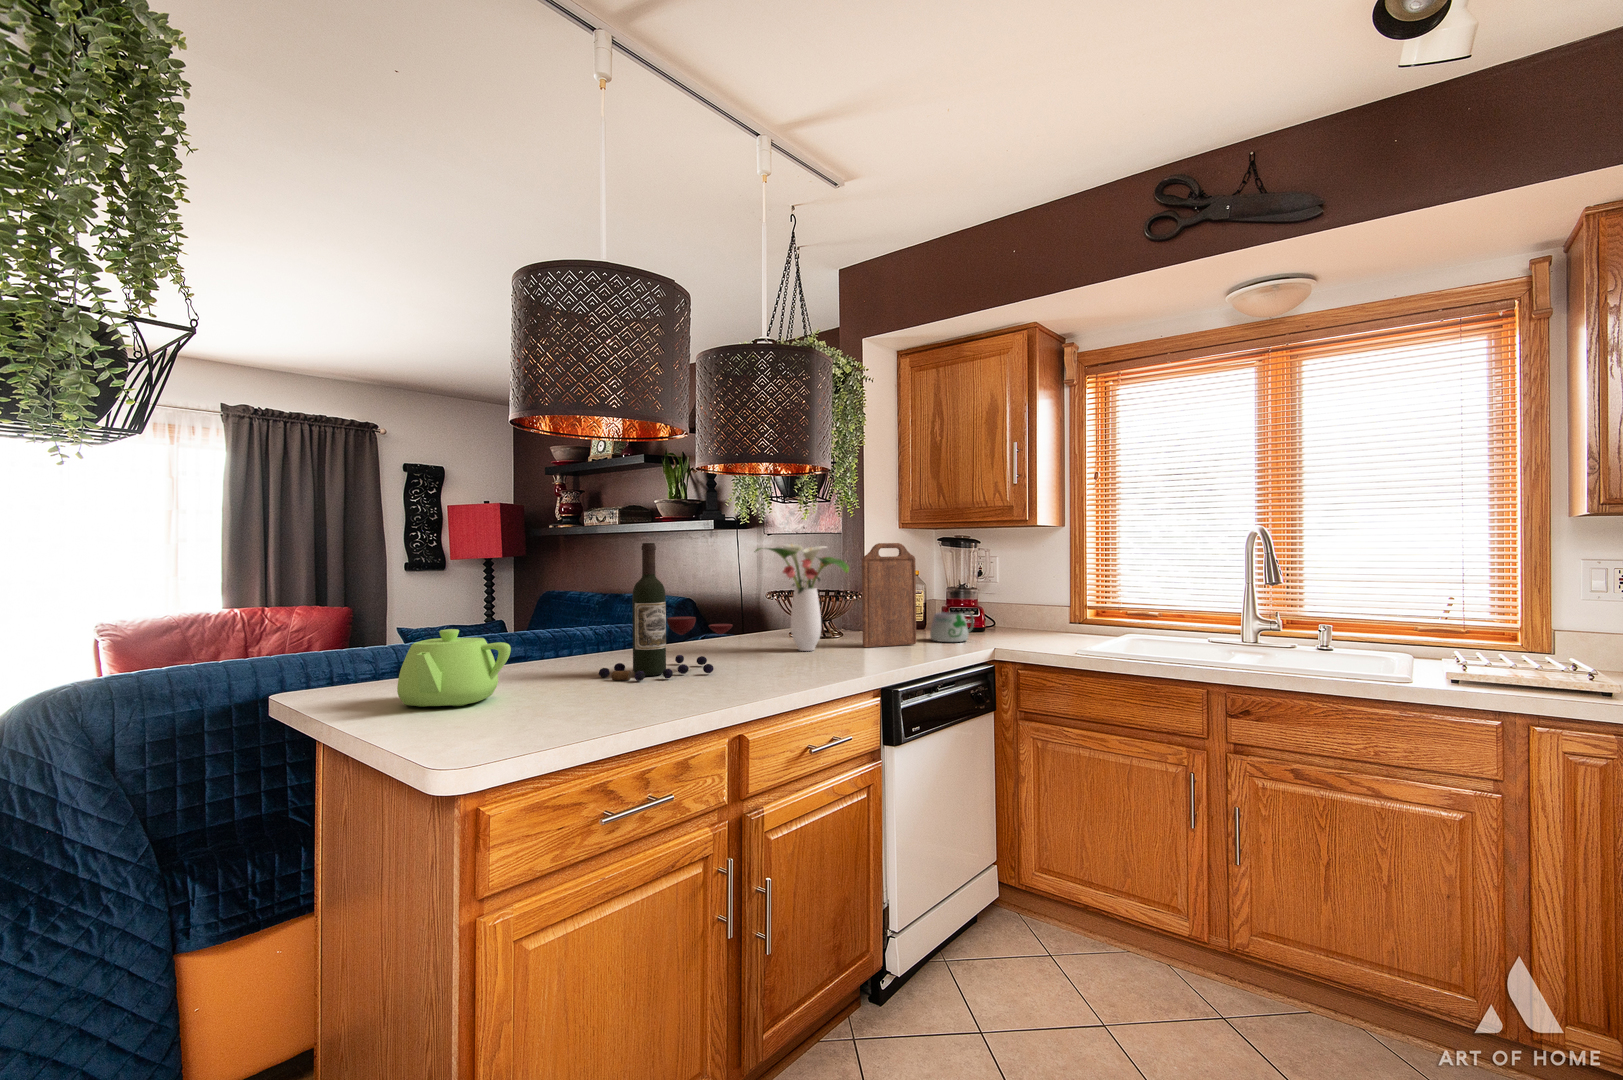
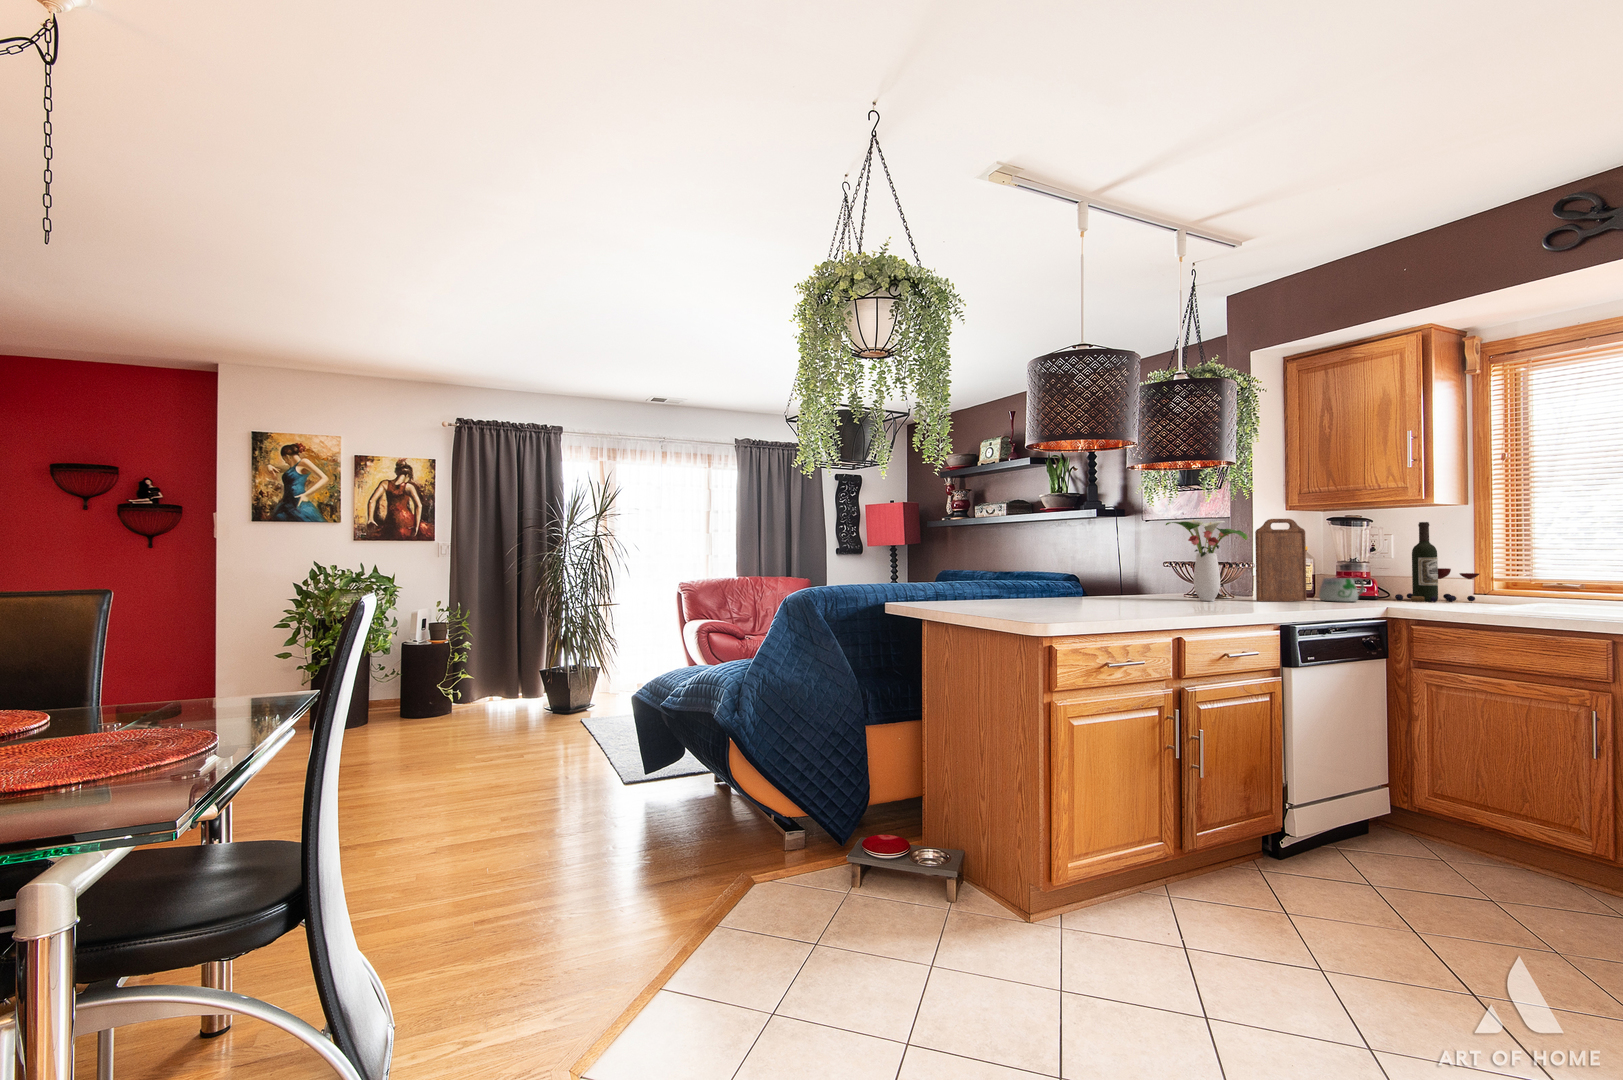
wine bottle: present [599,543,733,681] -> present [1395,522,1479,602]
teapot: present [397,629,511,707] -> none [964,565,1026,608]

